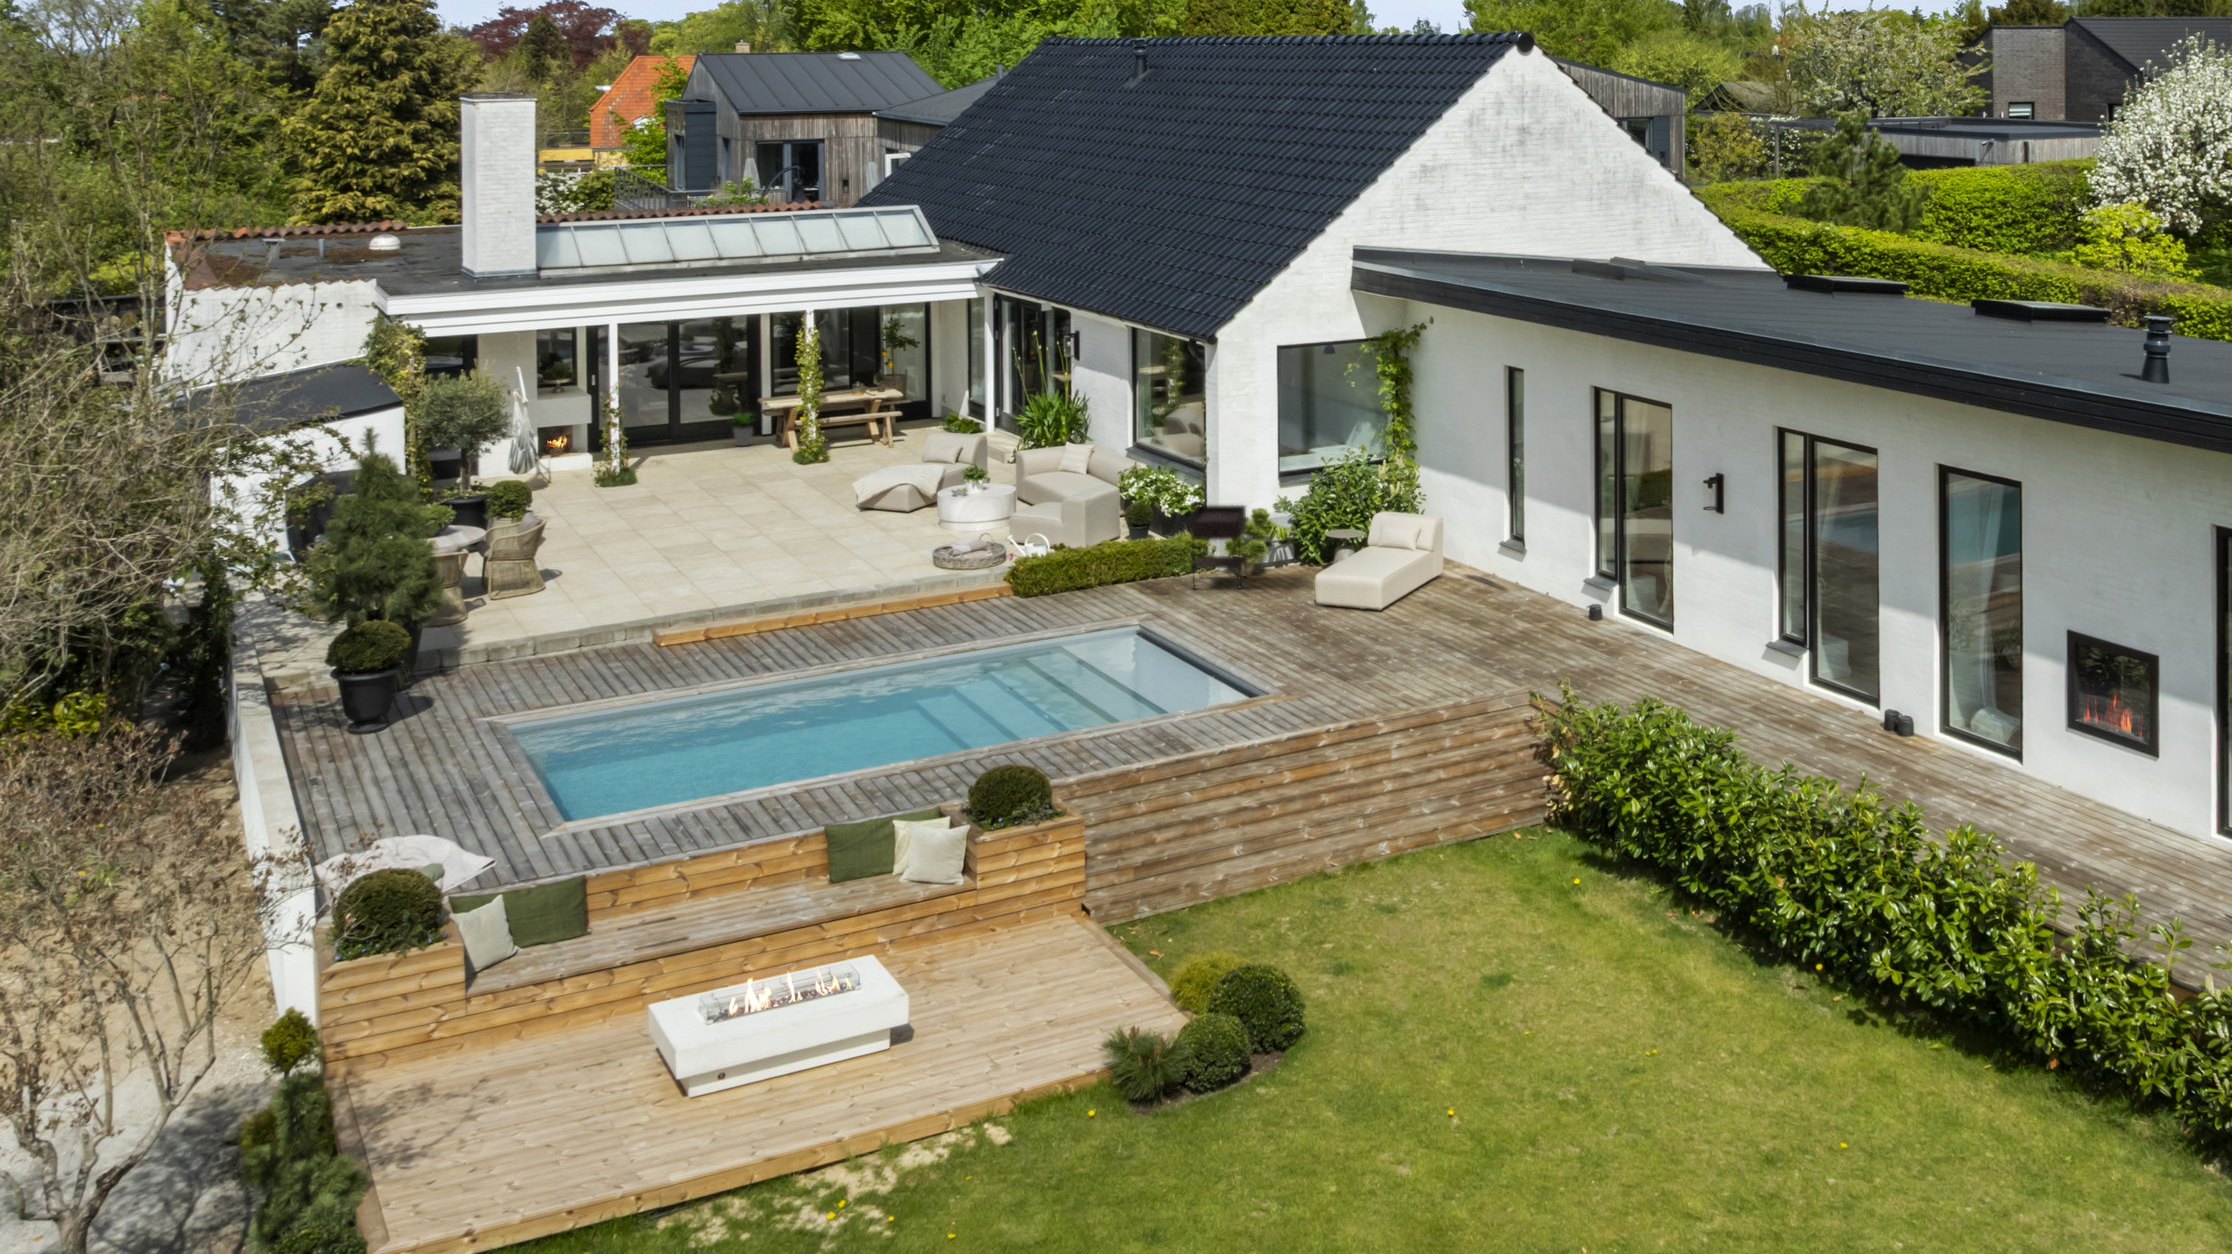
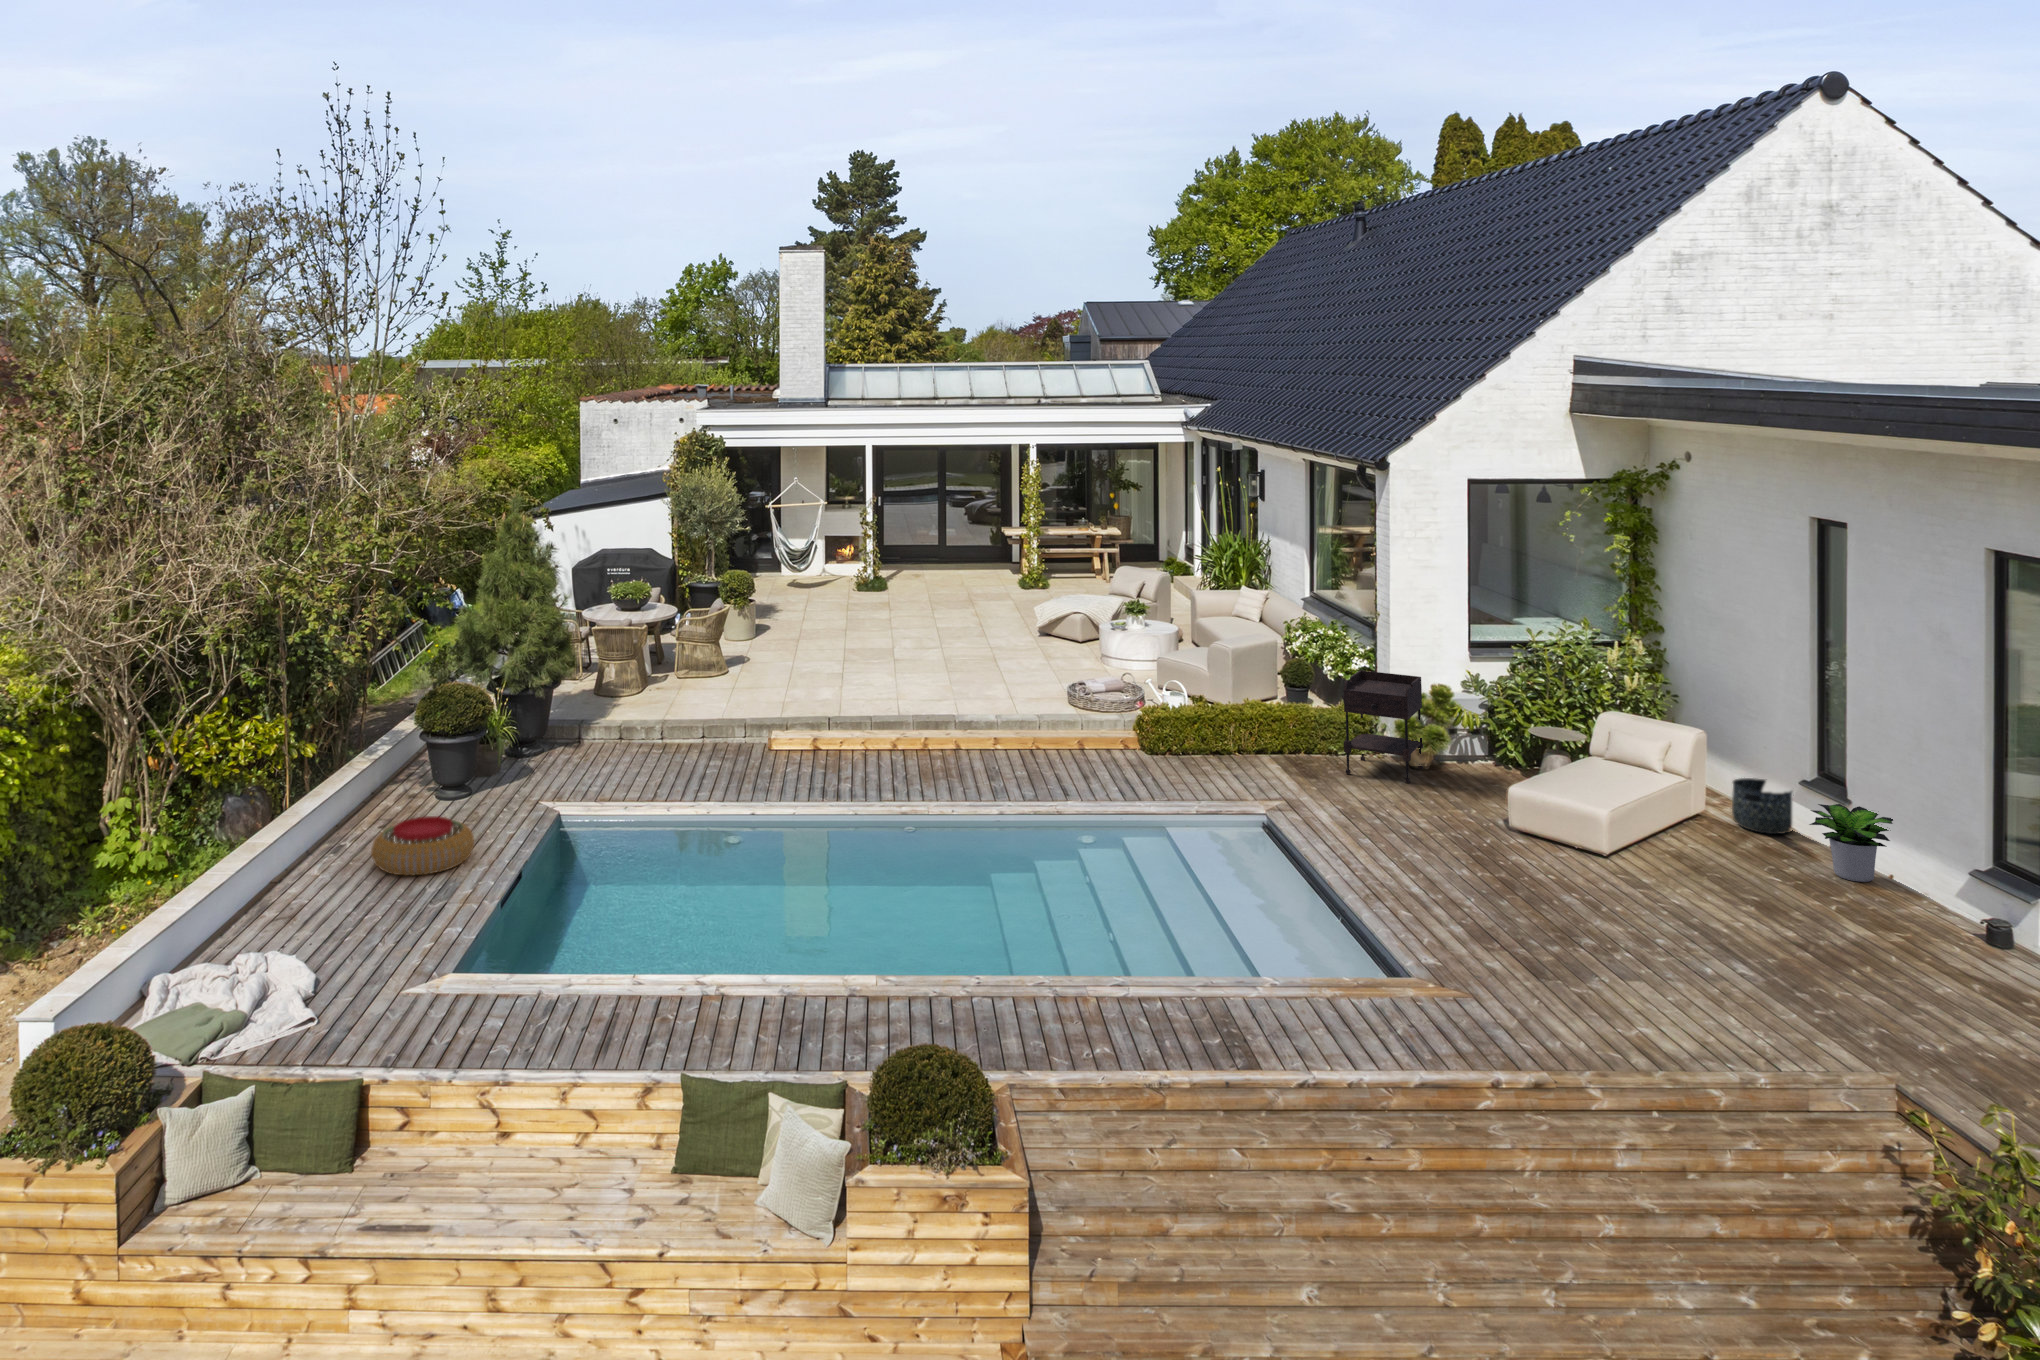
potted plant: present [730,412,755,446] -> present [1810,804,1893,882]
basket: none [1456,550,1492,586] -> present [1732,778,1792,834]
pouf: none [361,730,470,784] -> present [371,816,474,875]

